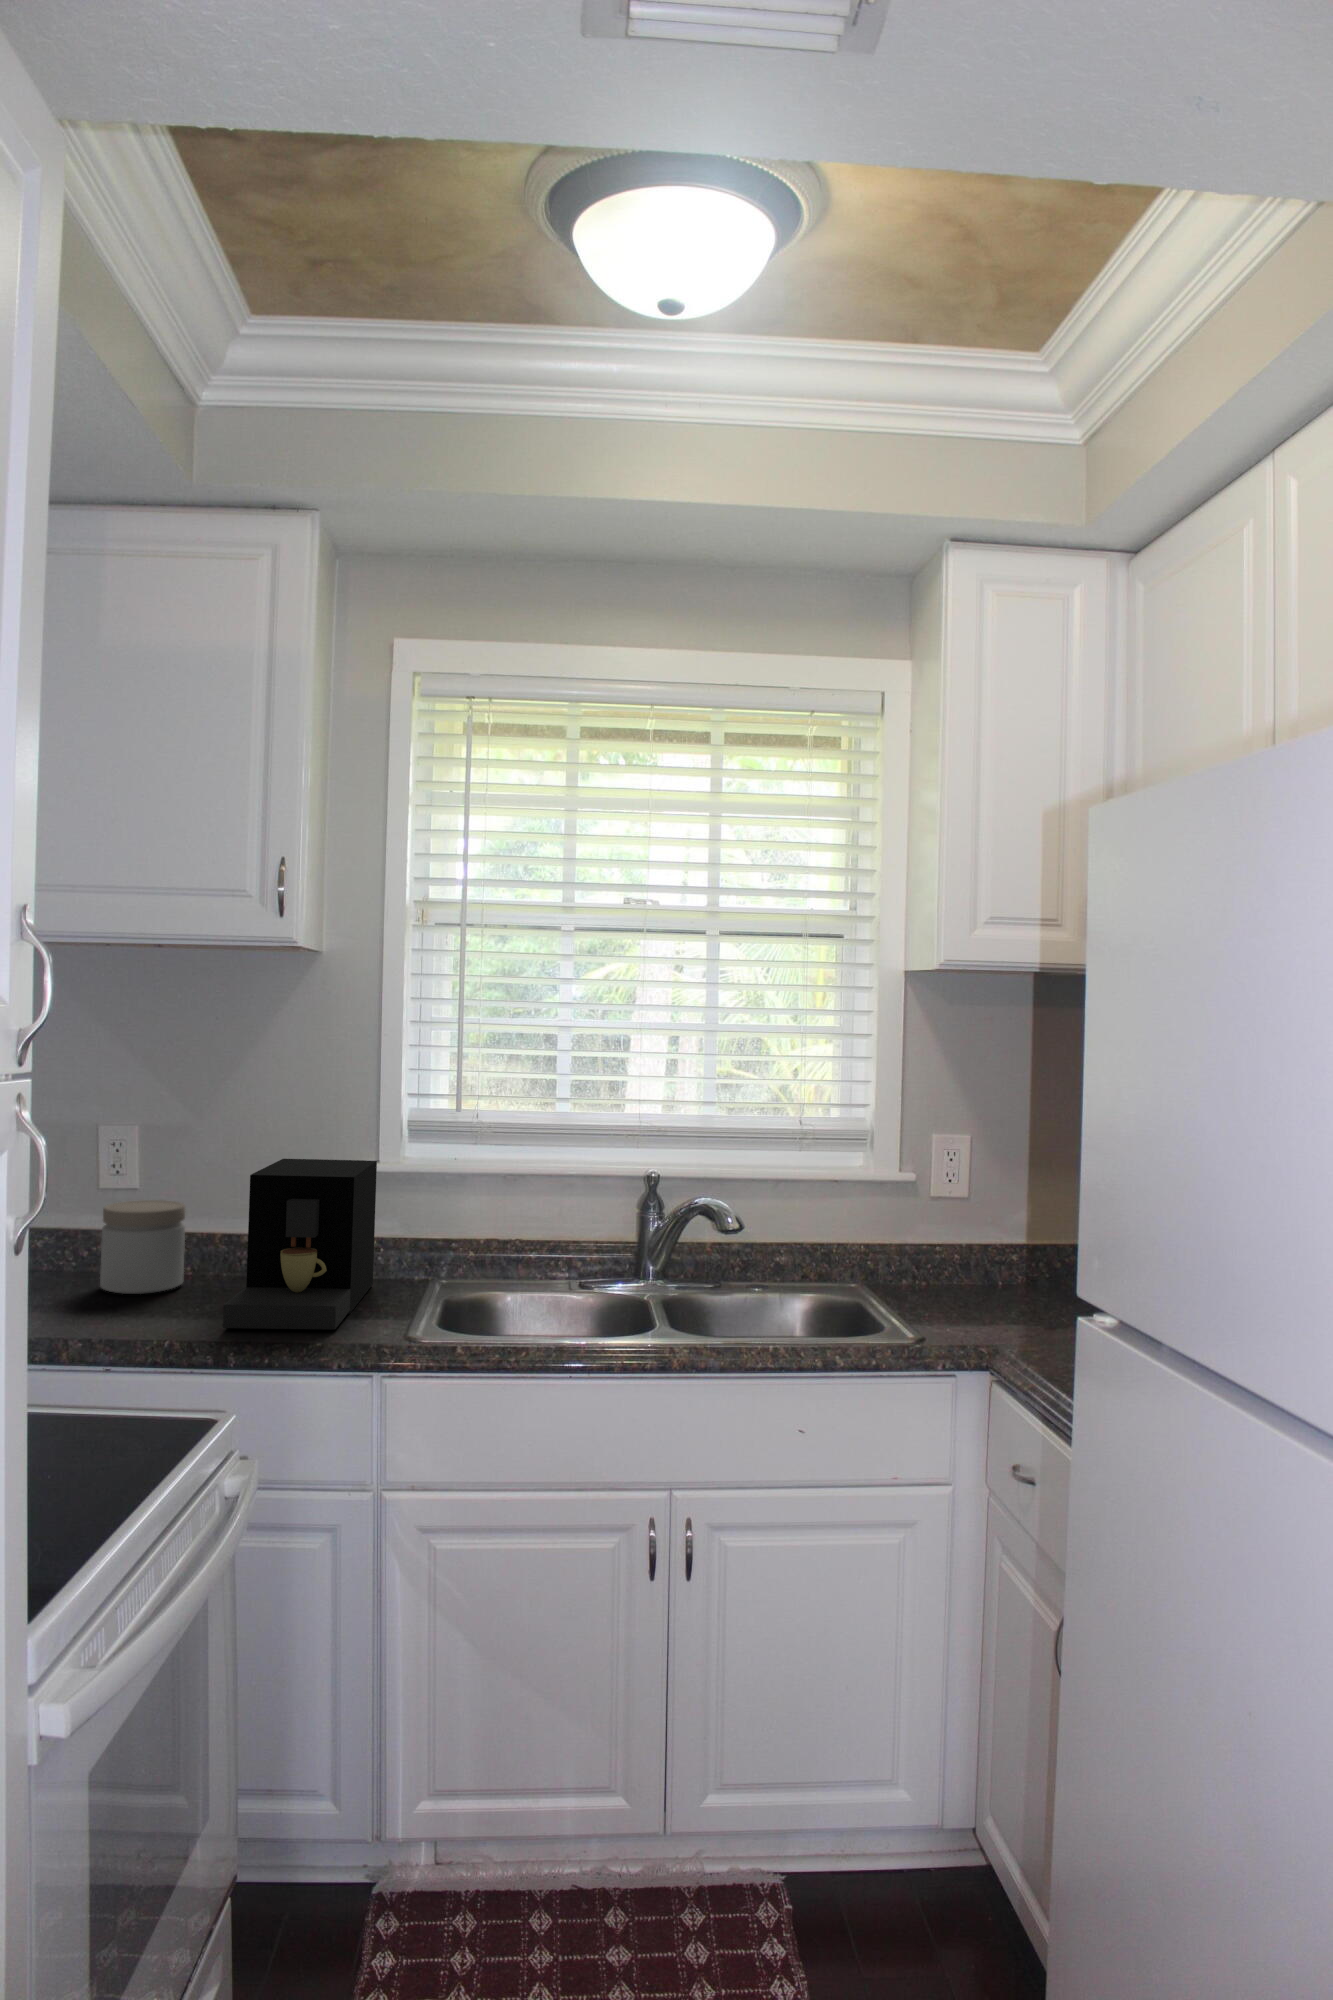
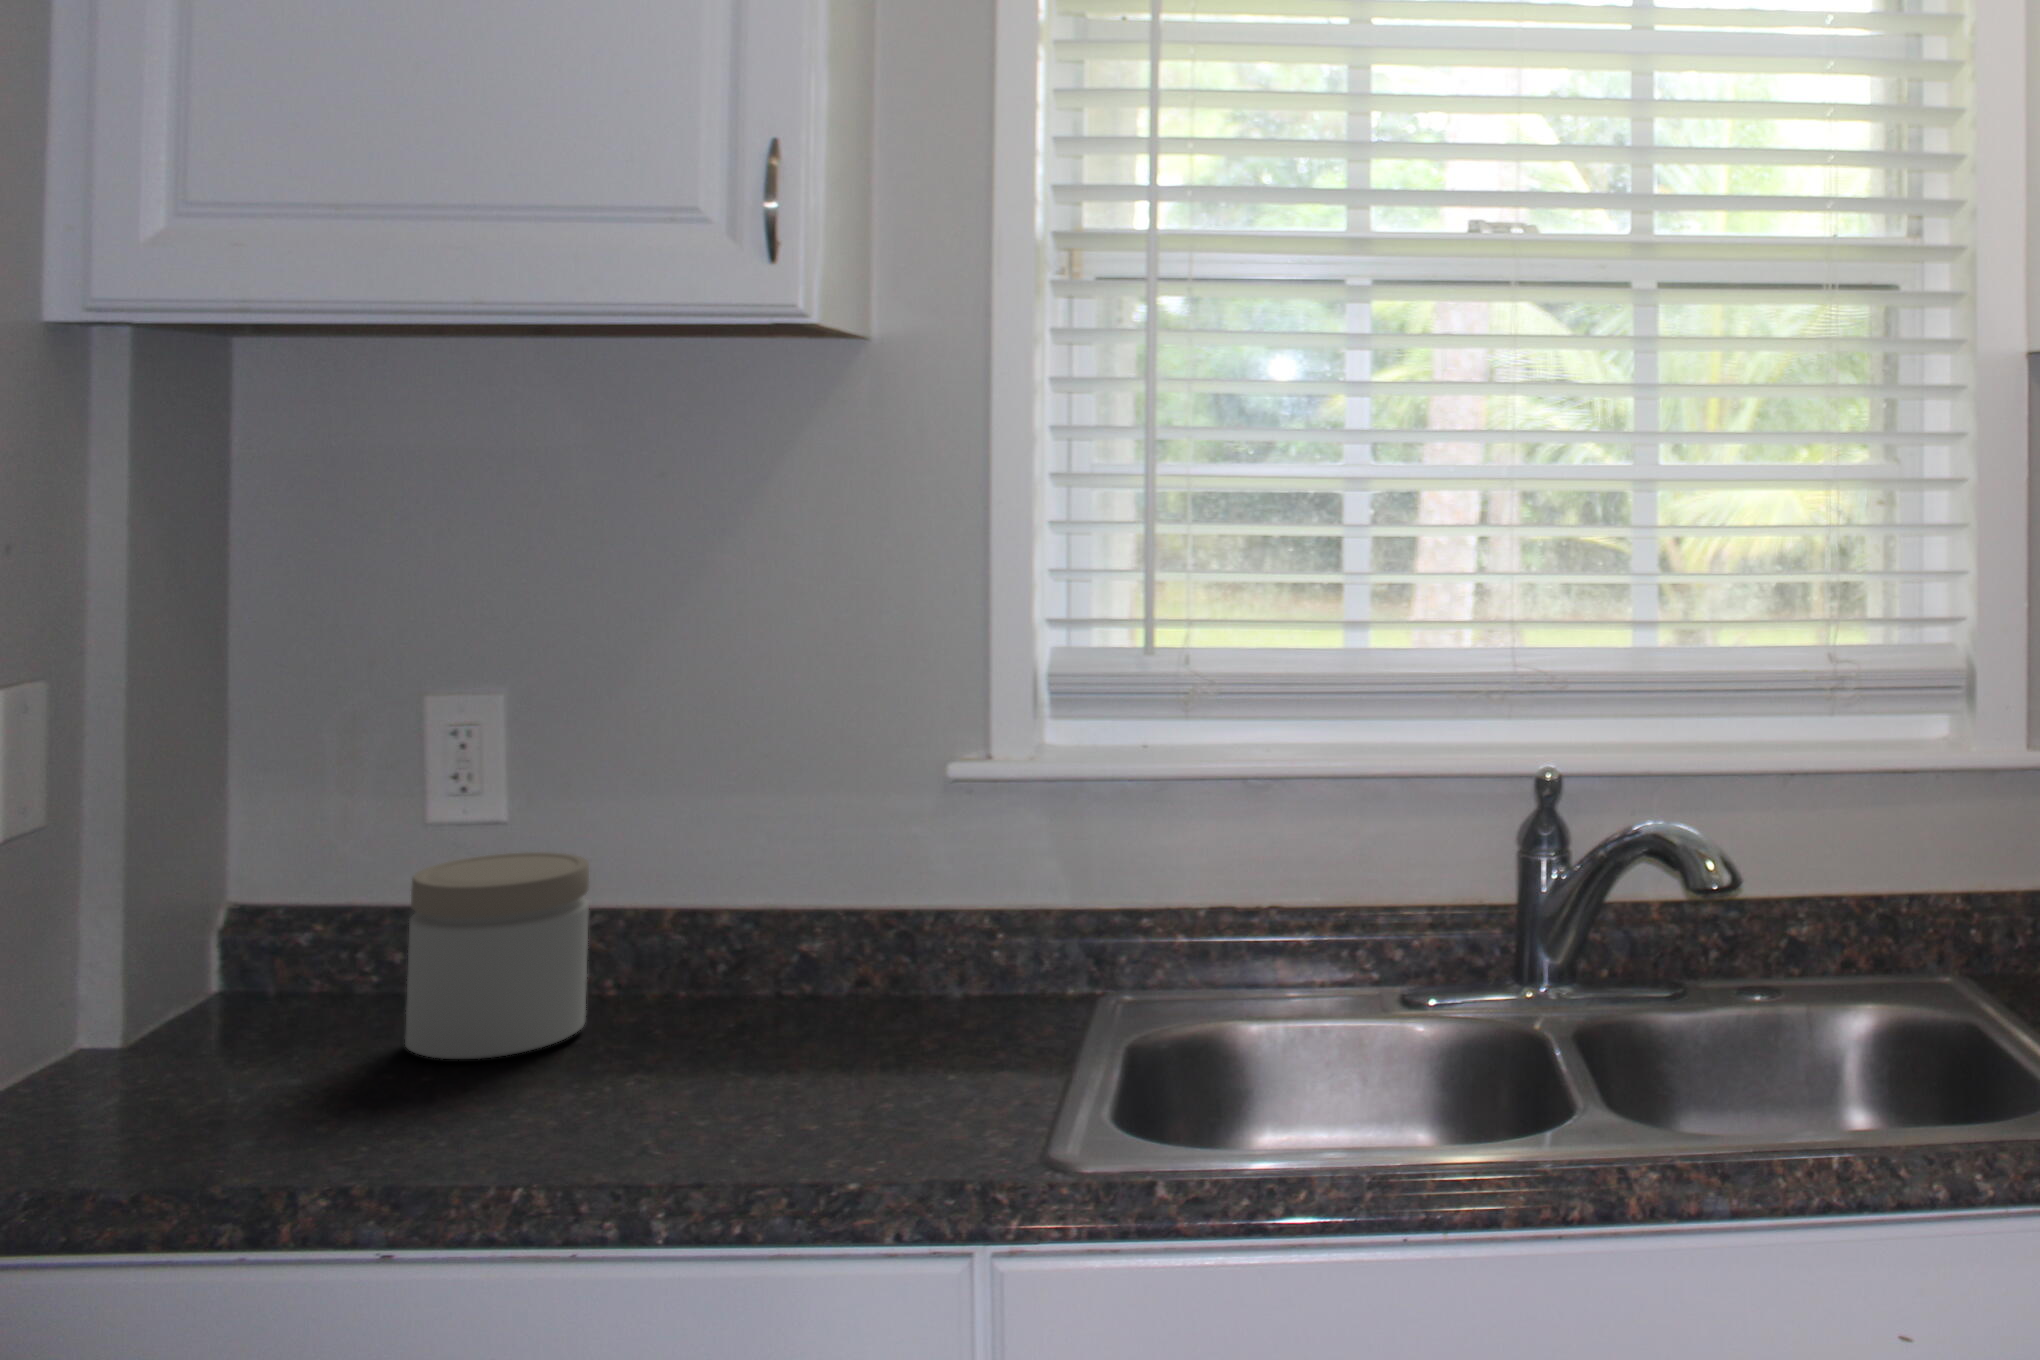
coffee maker: present [223,1159,377,1330] -> none [643,759,985,1154]

